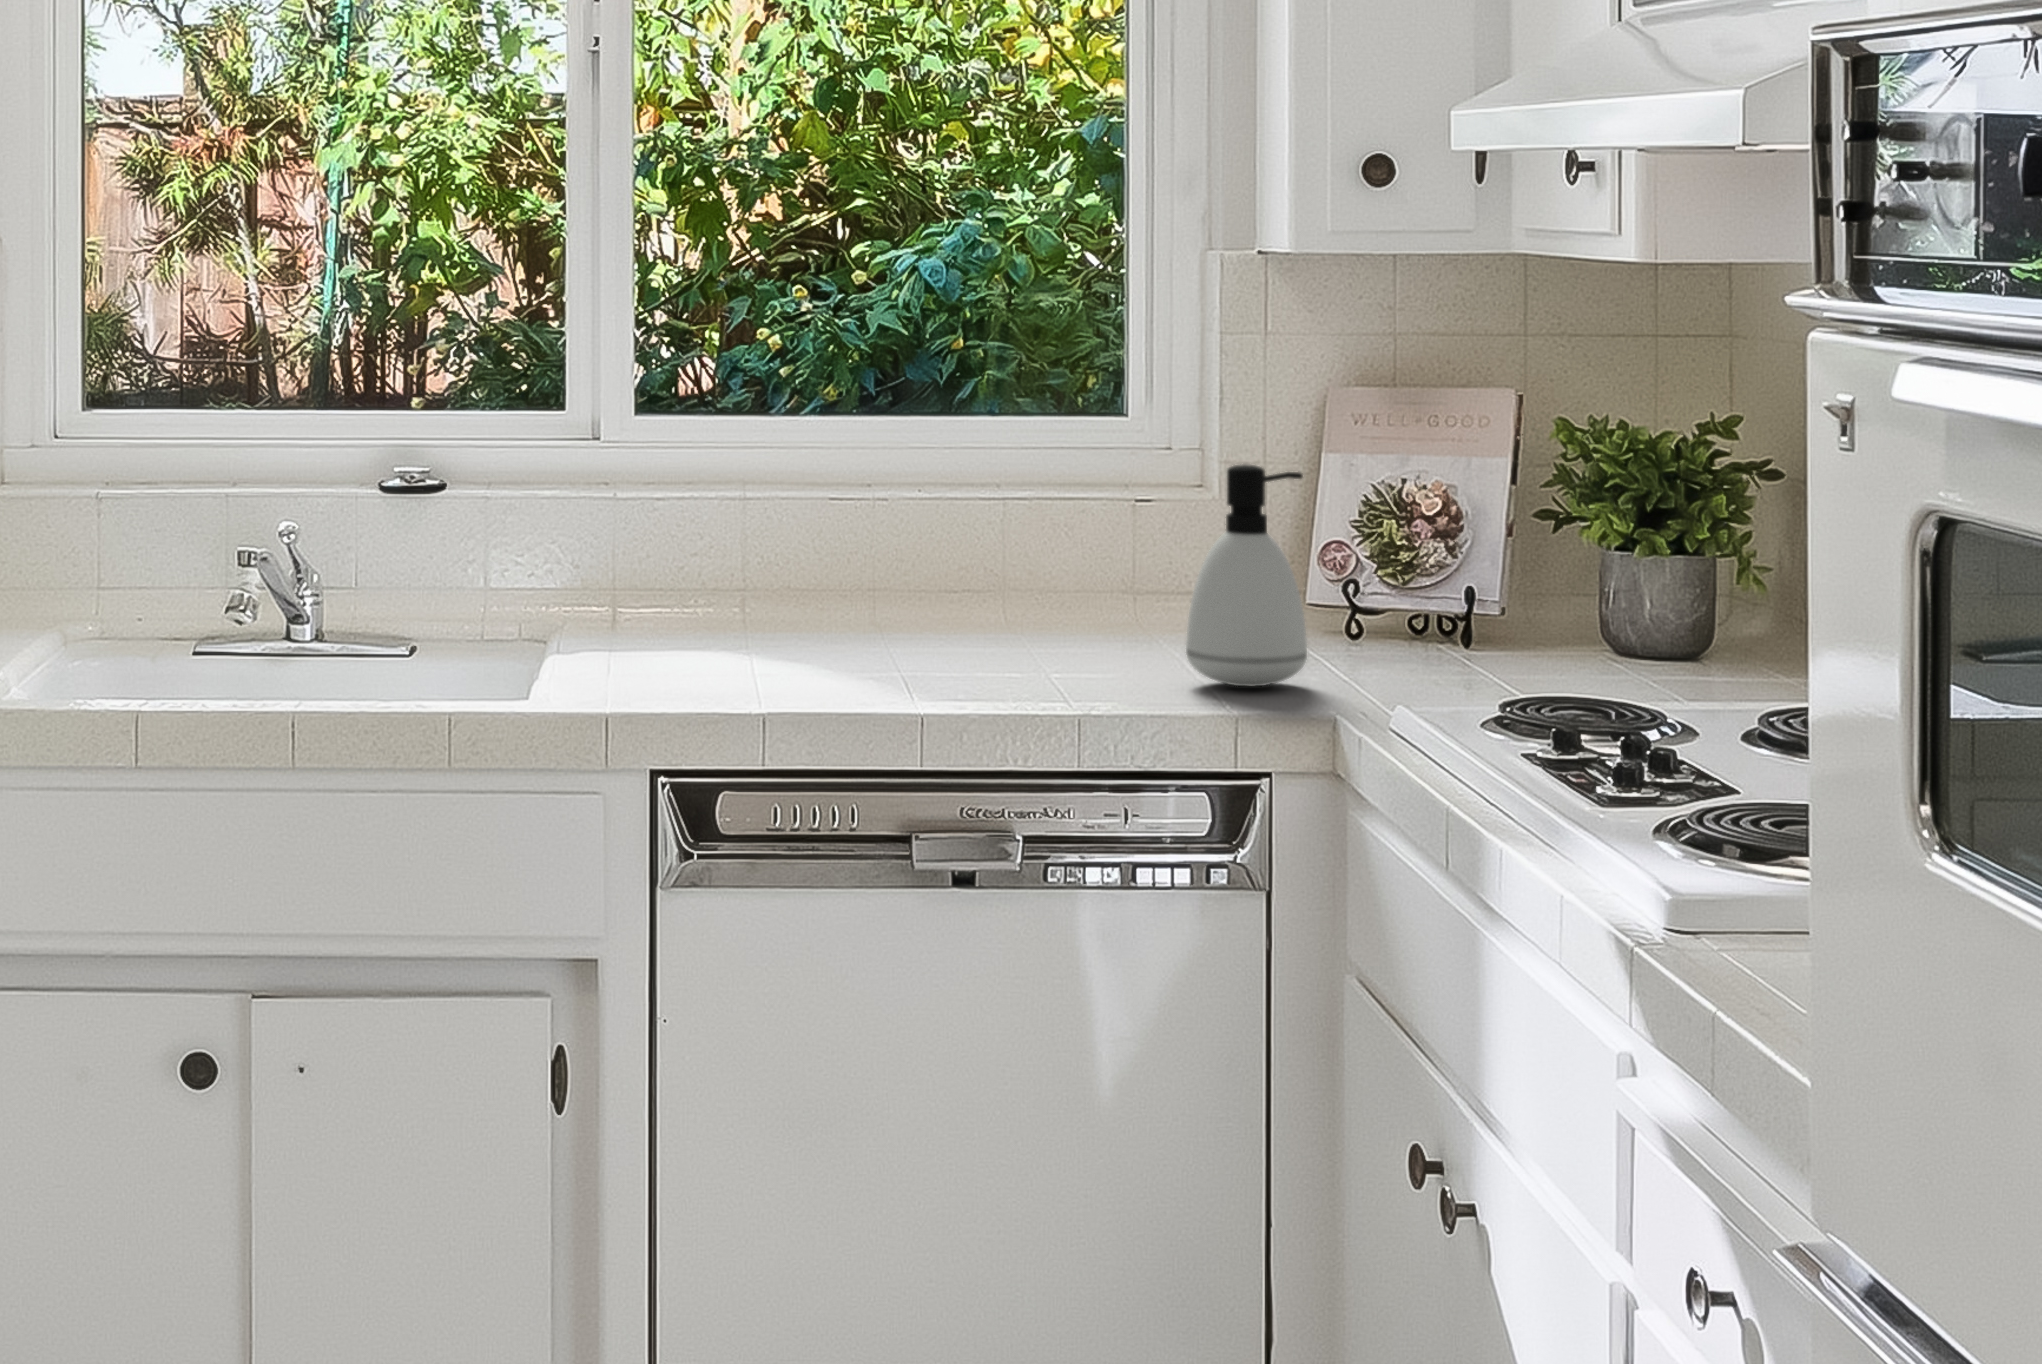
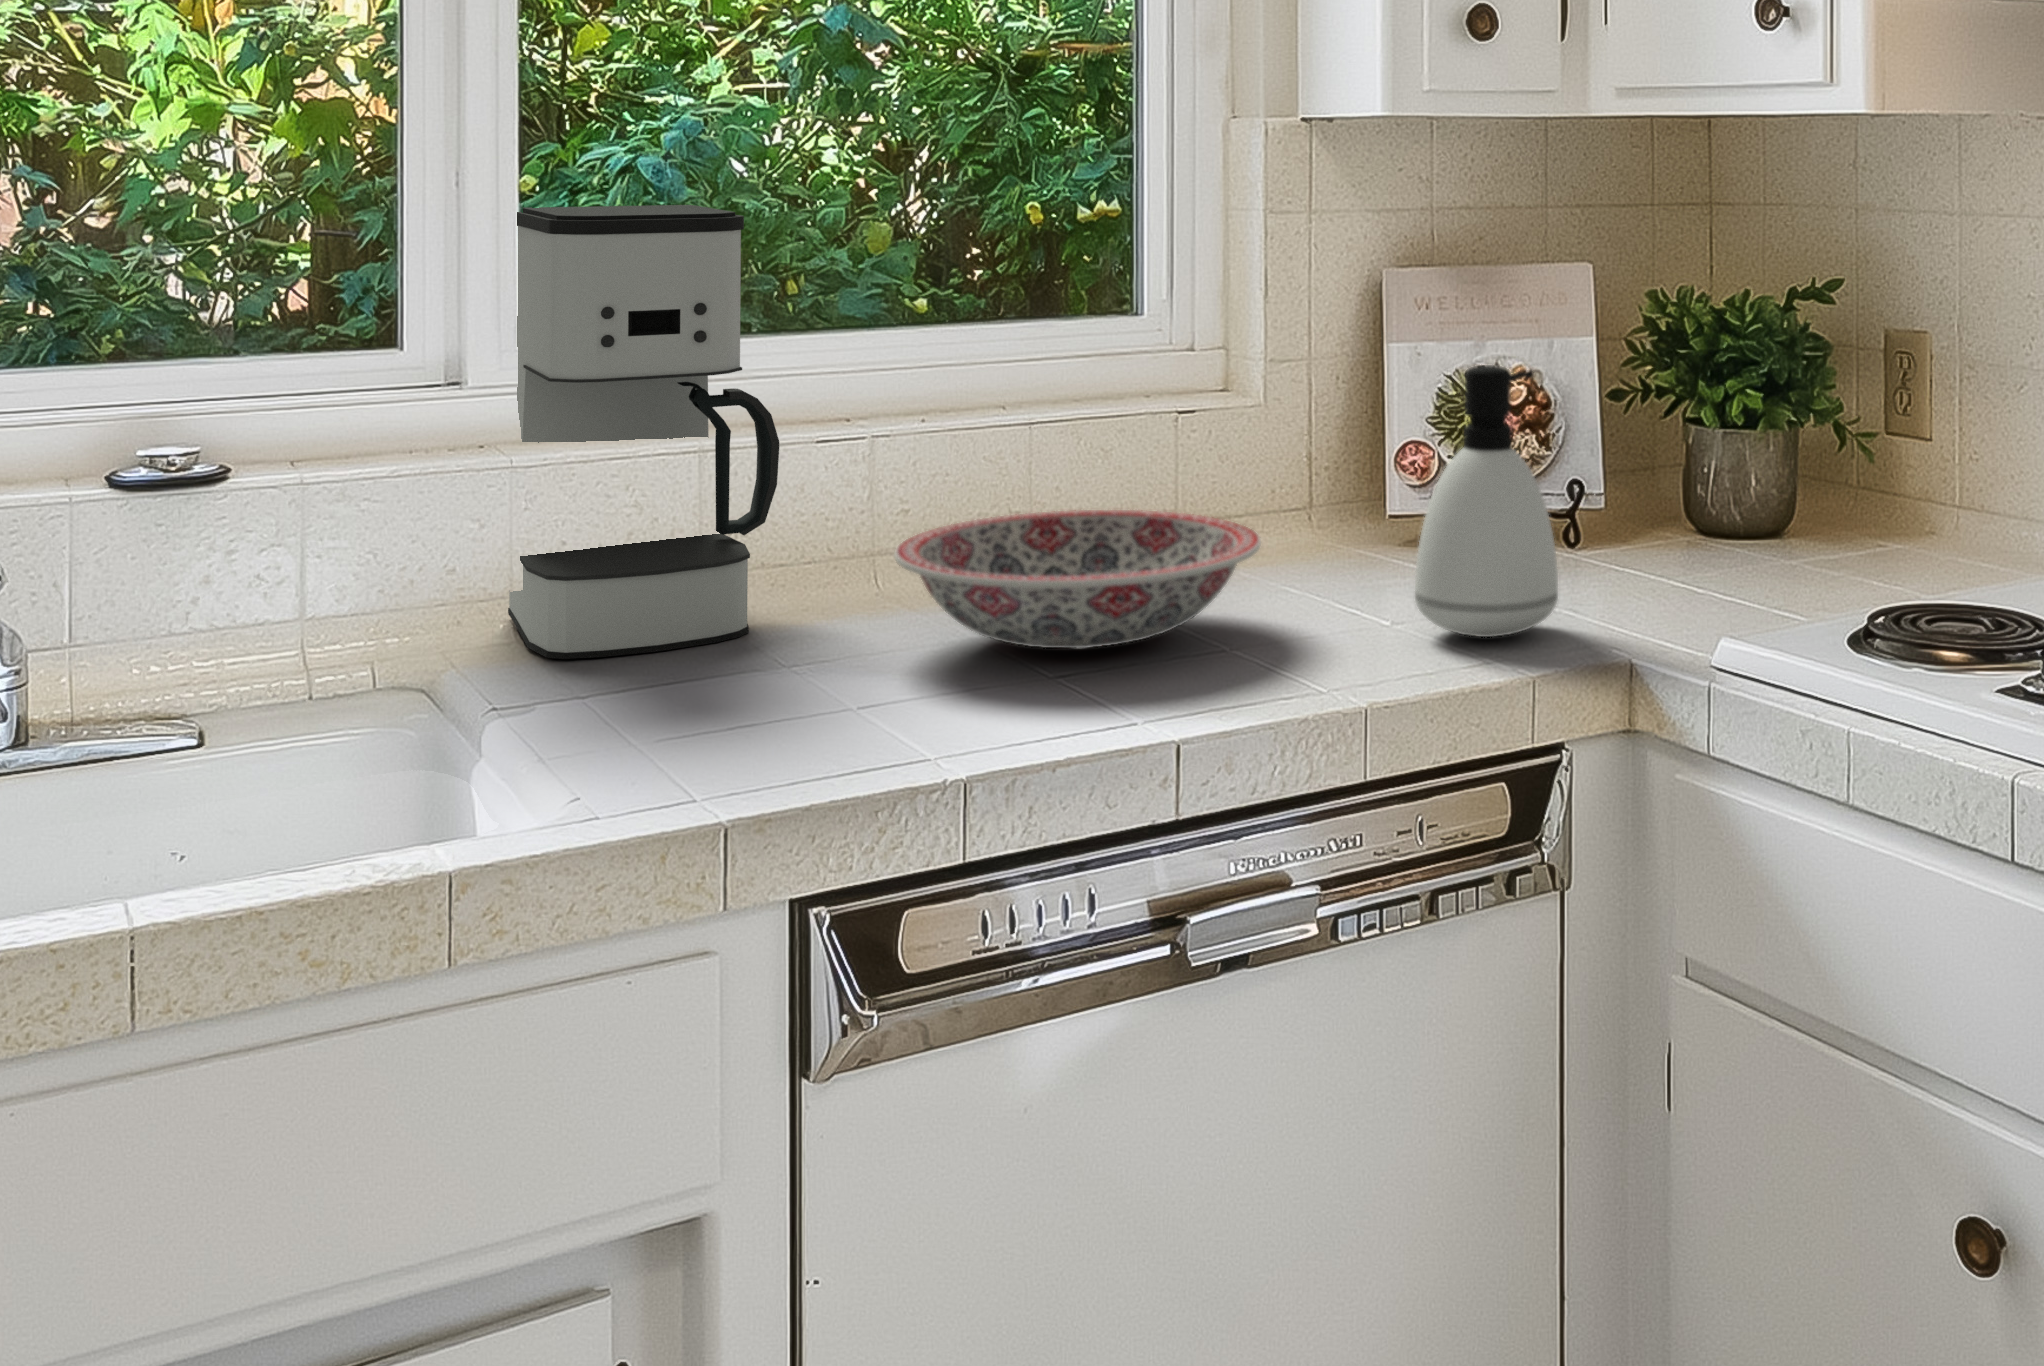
coffee maker: none [619,319,794,638] -> present [508,205,779,659]
ceramic bowl: none [818,566,1094,660] -> present [894,510,1261,648]

